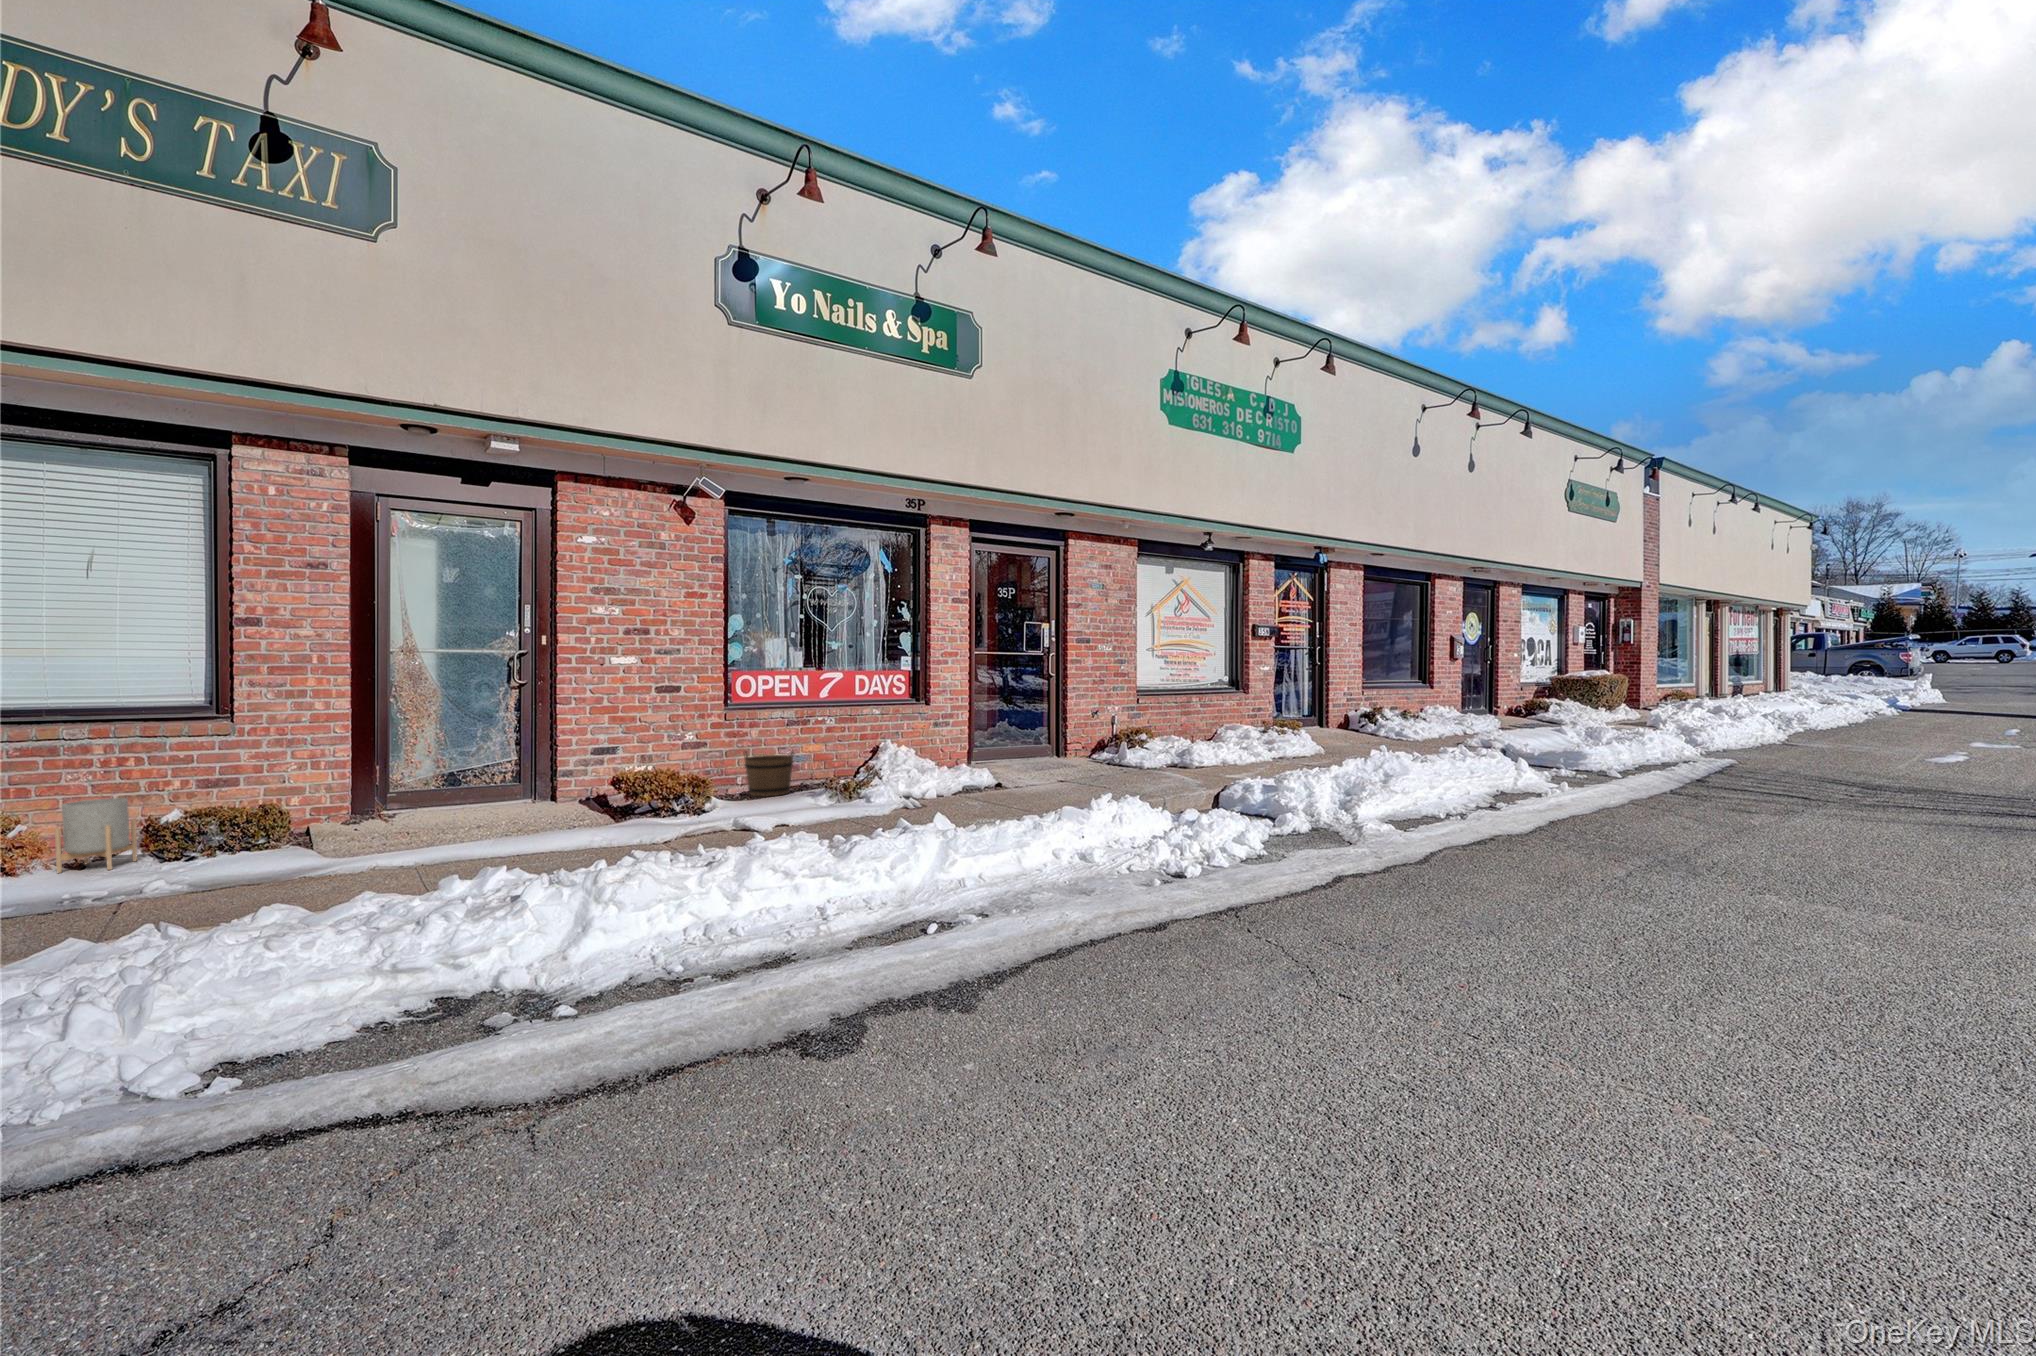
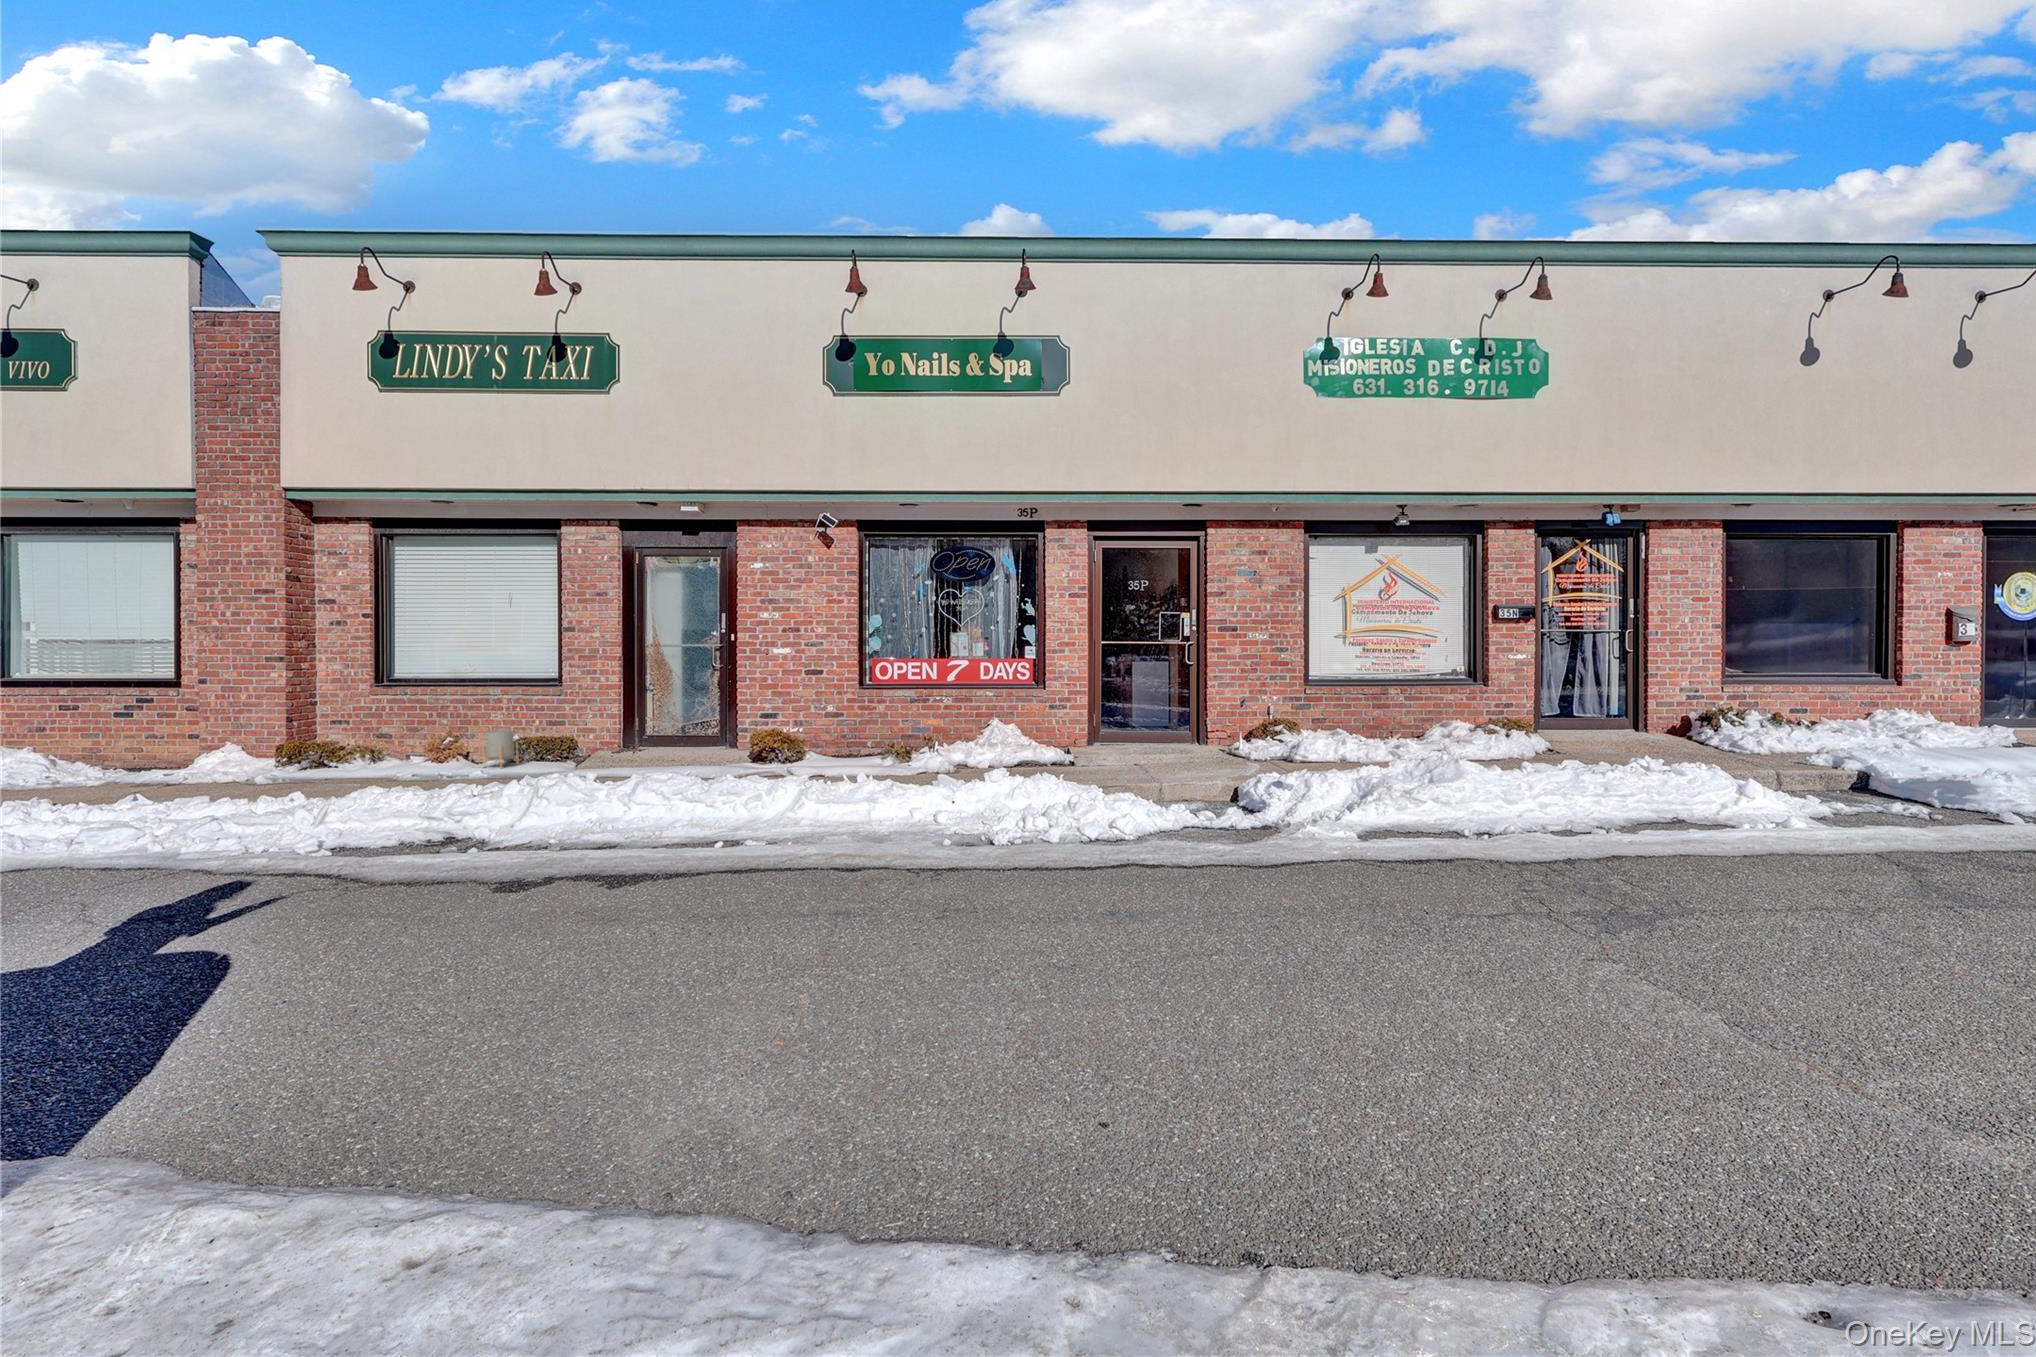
bucket: present [745,752,793,796] -> none [866,722,903,758]

